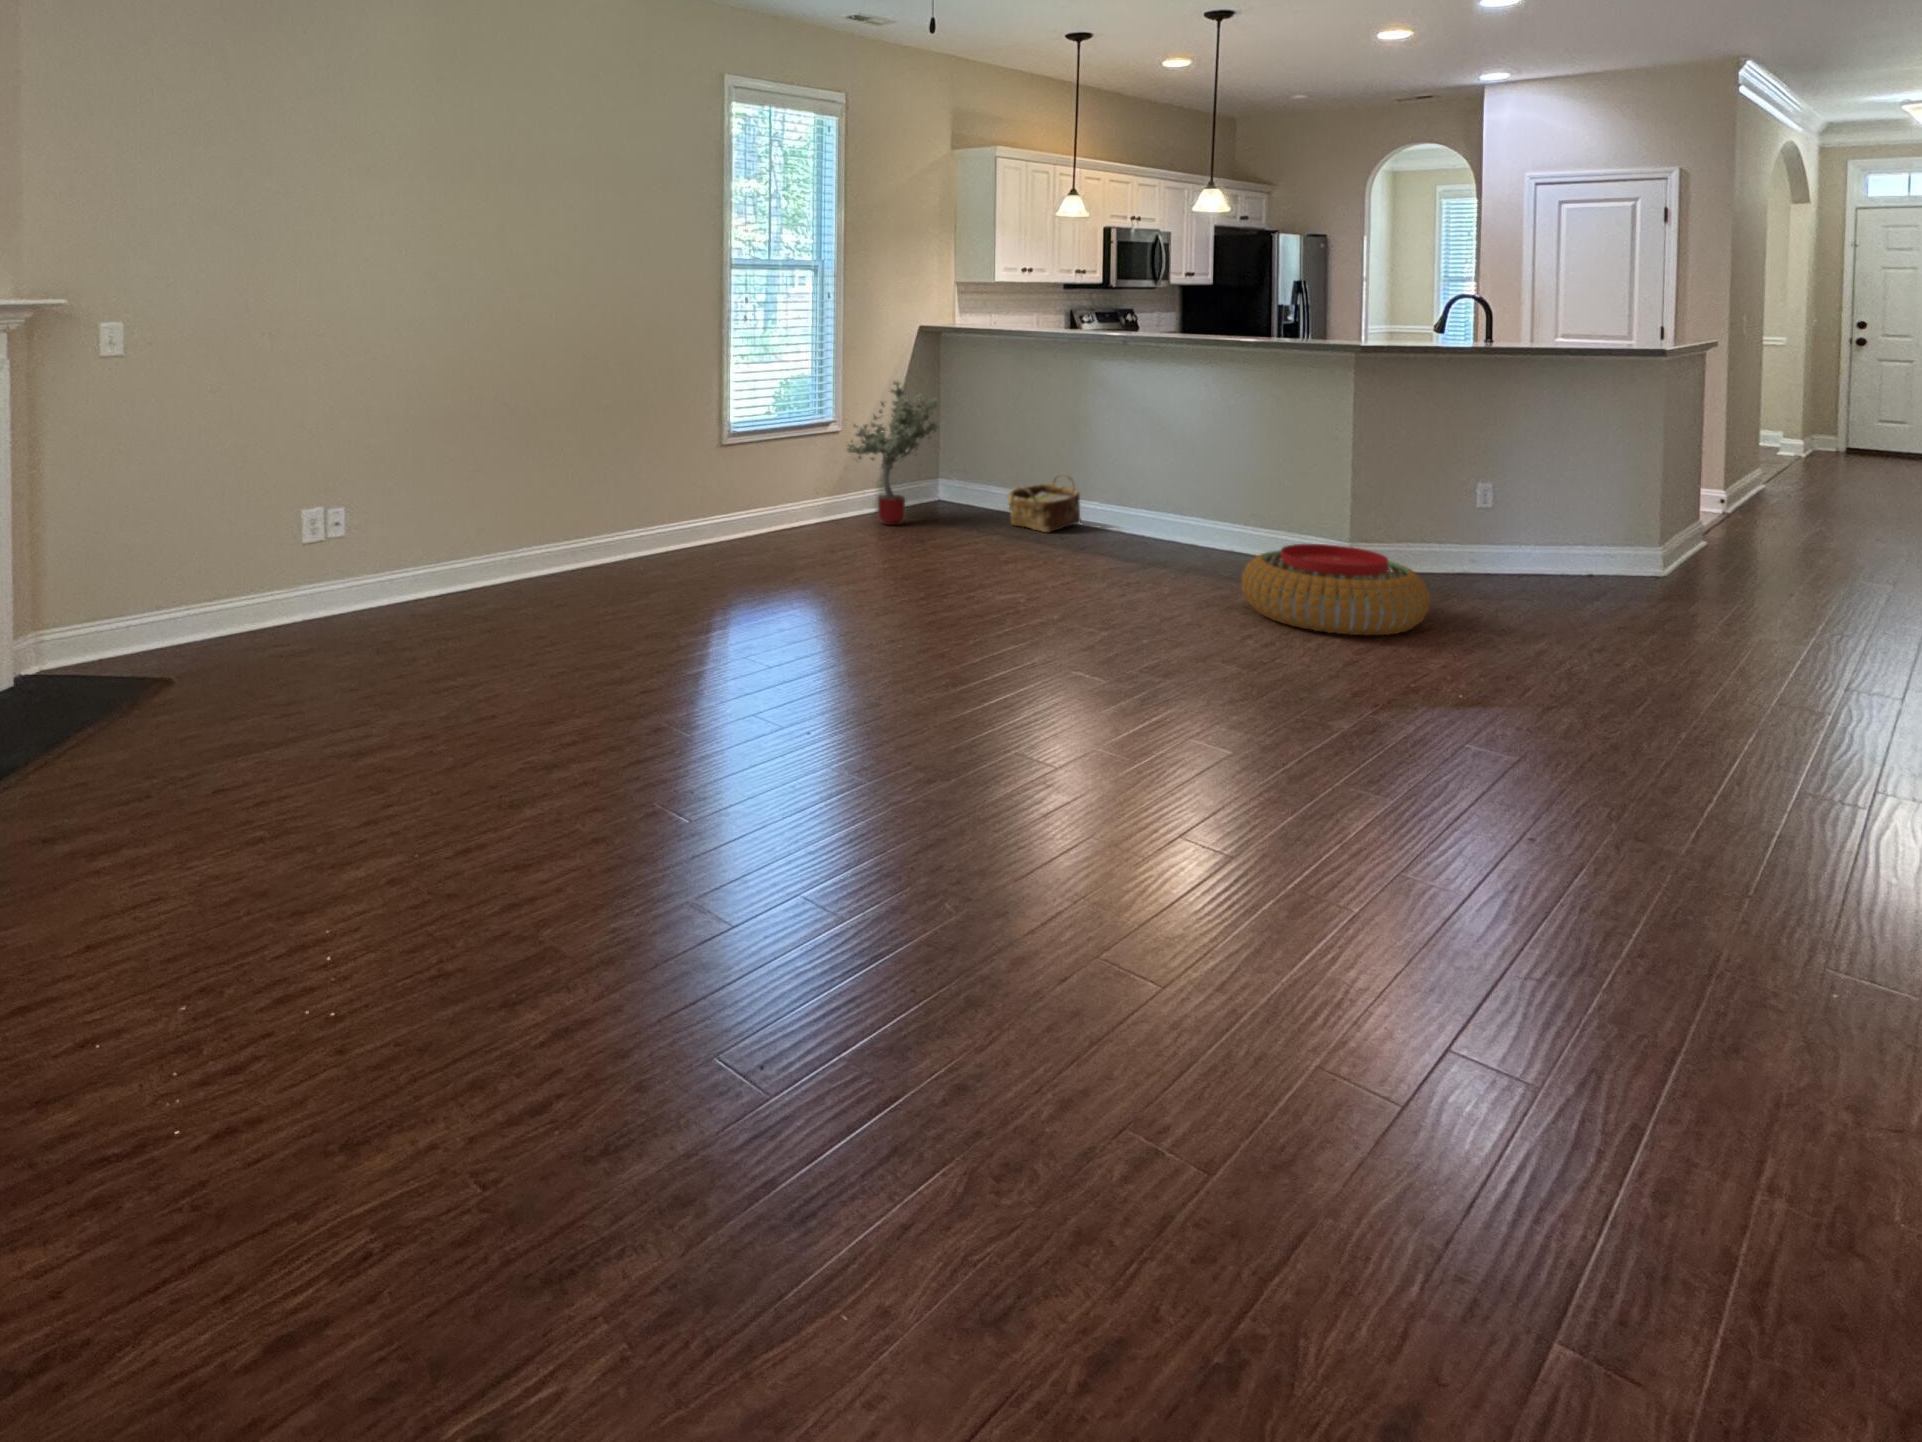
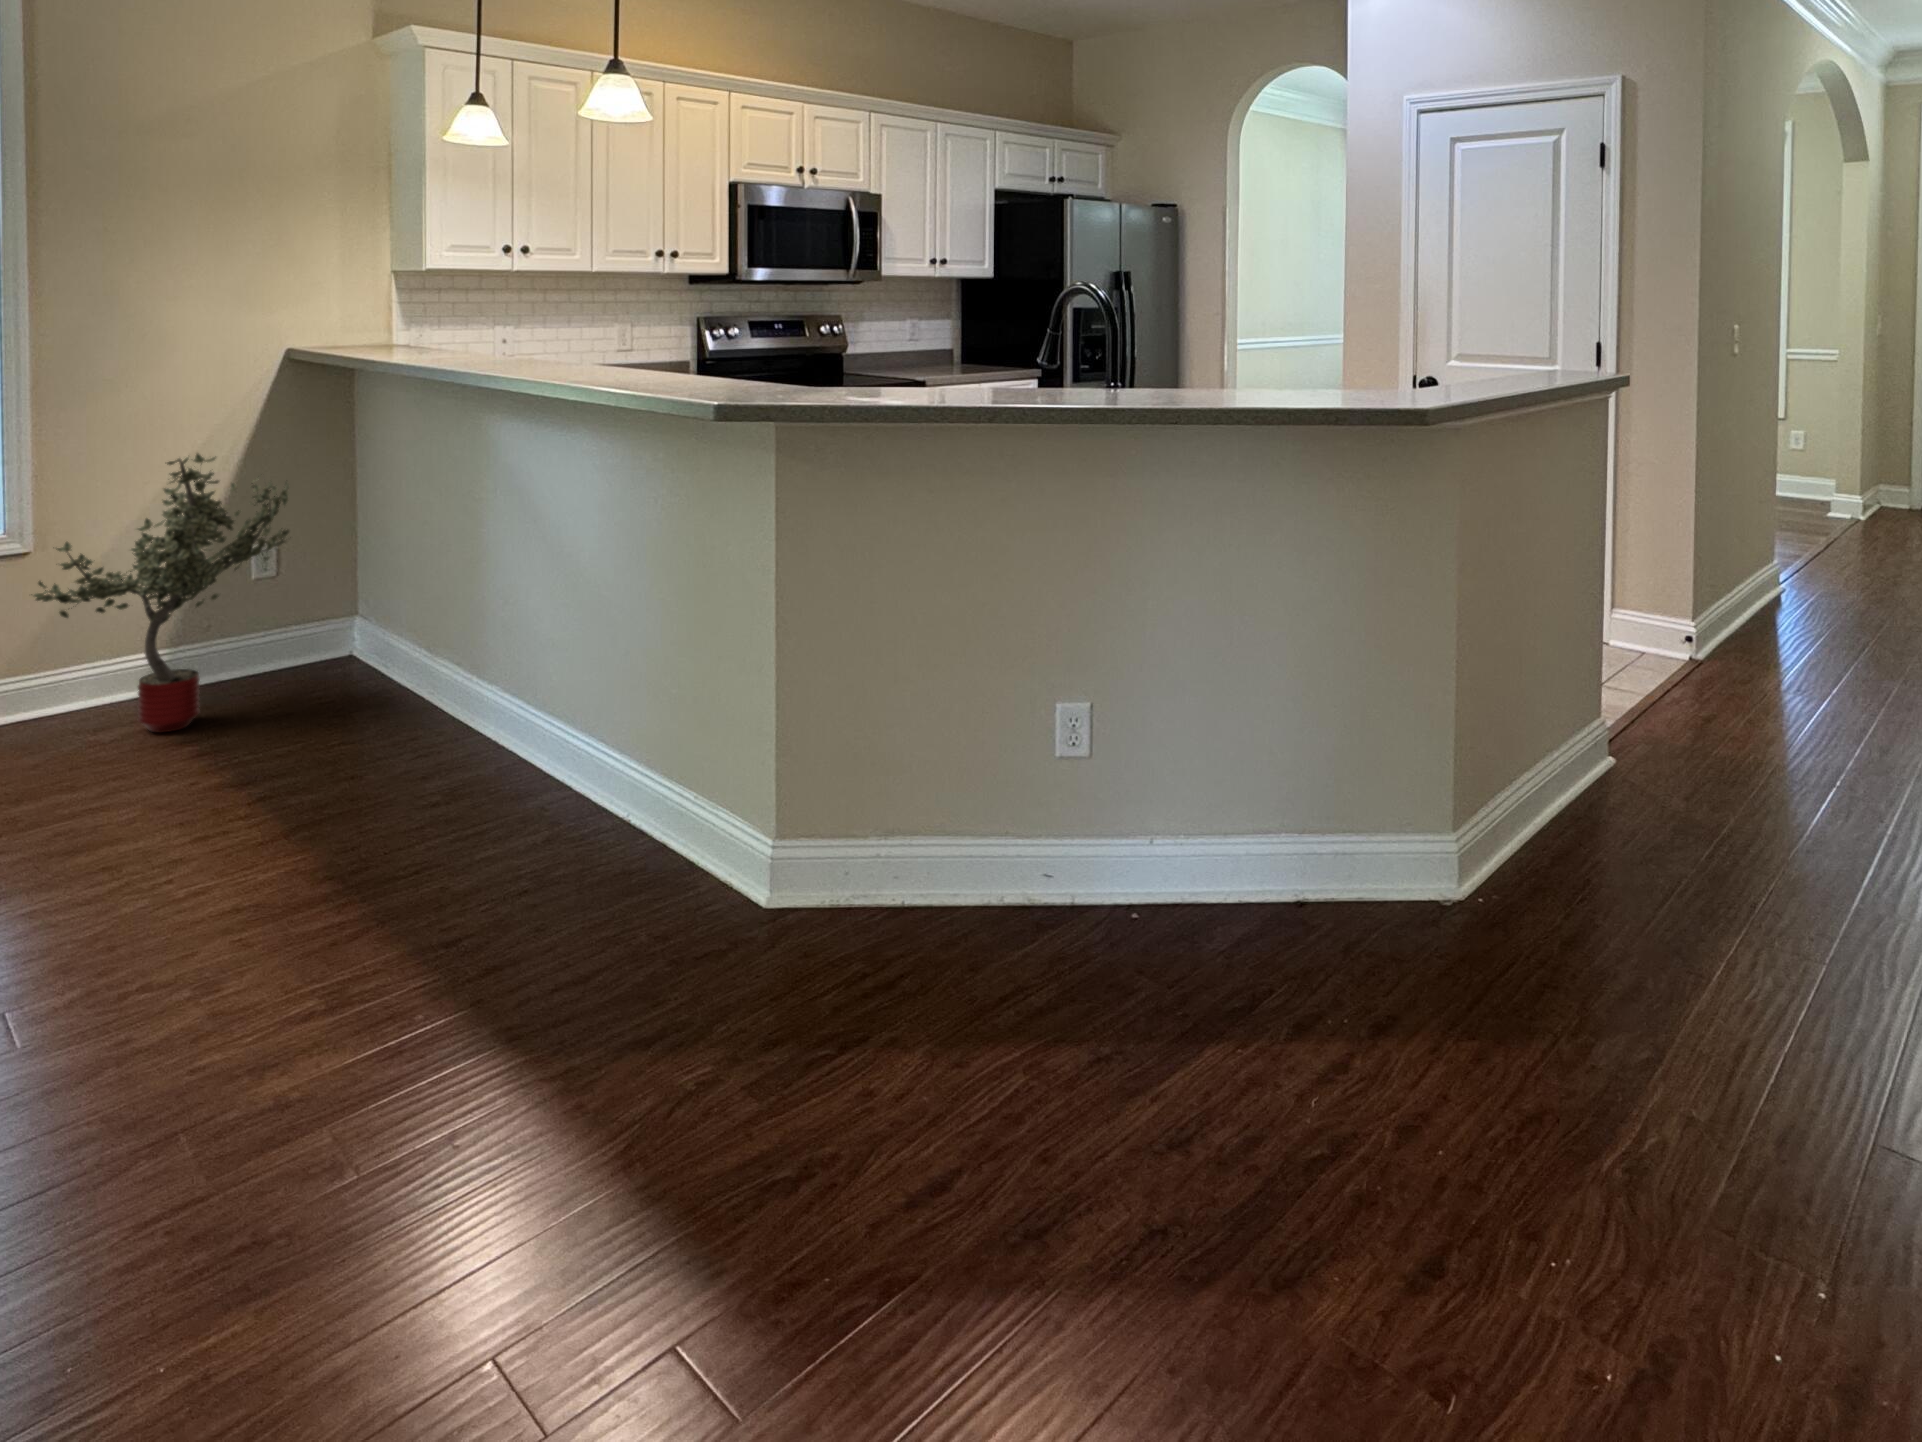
woven basket: present [1008,474,1080,532] -> none [378,623,528,748]
pouf: present [1242,544,1430,635] -> none [362,883,807,1209]

